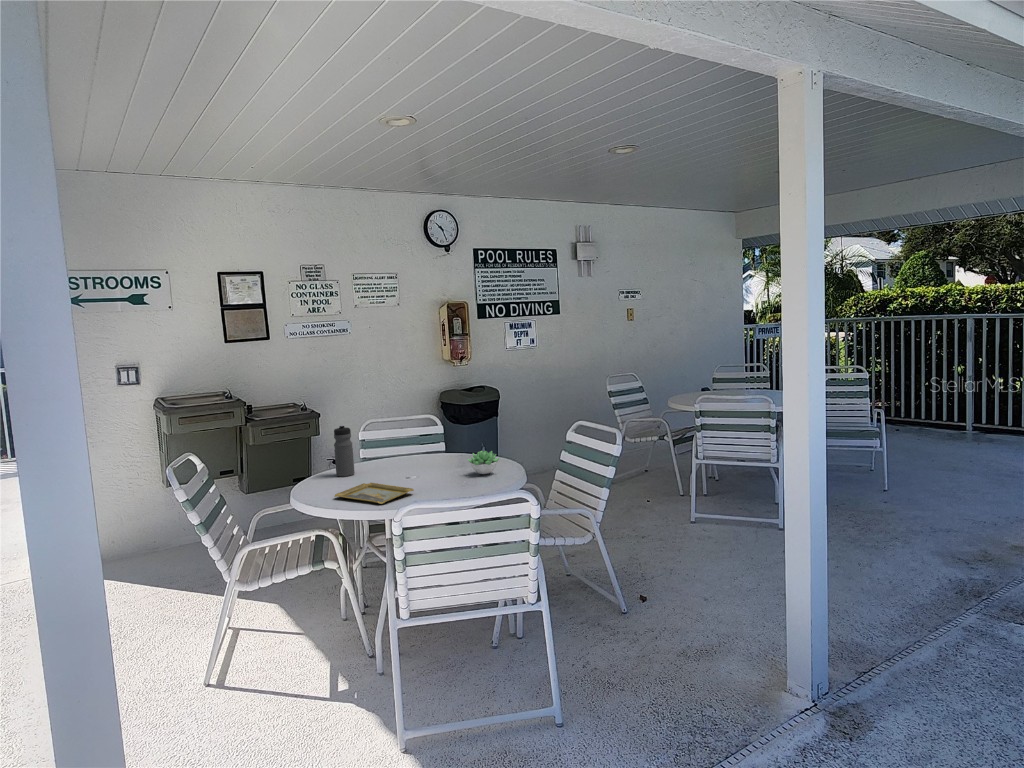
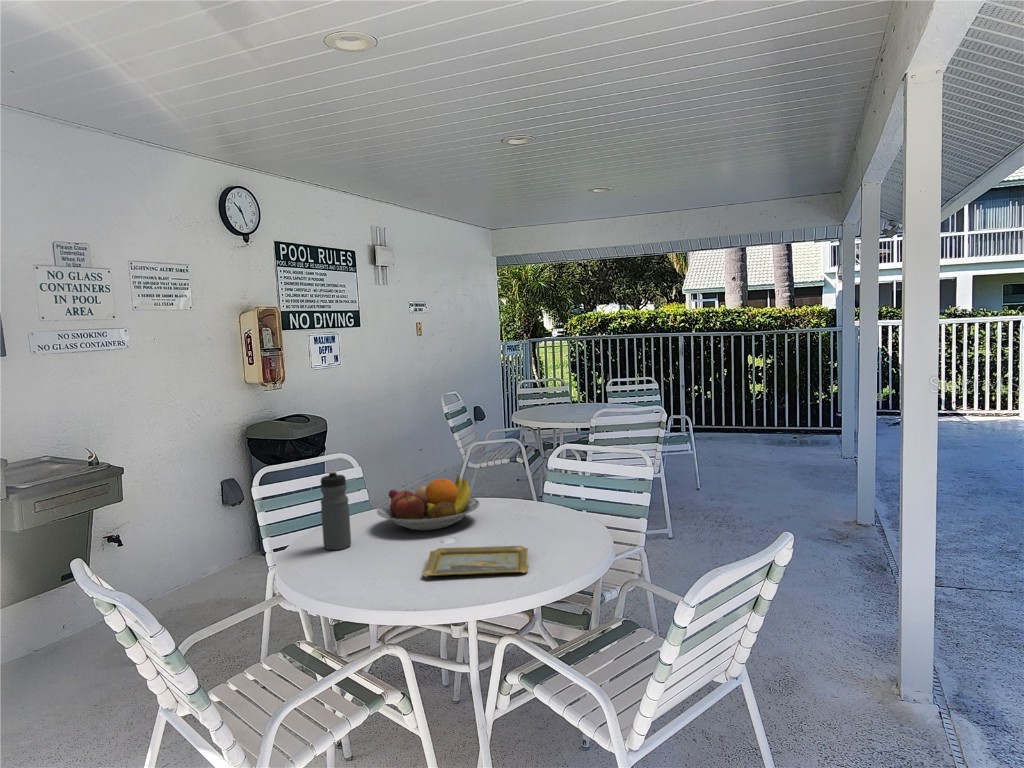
fruit bowl: none [380,438,453,473] -> present [377,476,479,530]
succulent plant: present [468,451,500,474] -> none [520,485,559,516]

